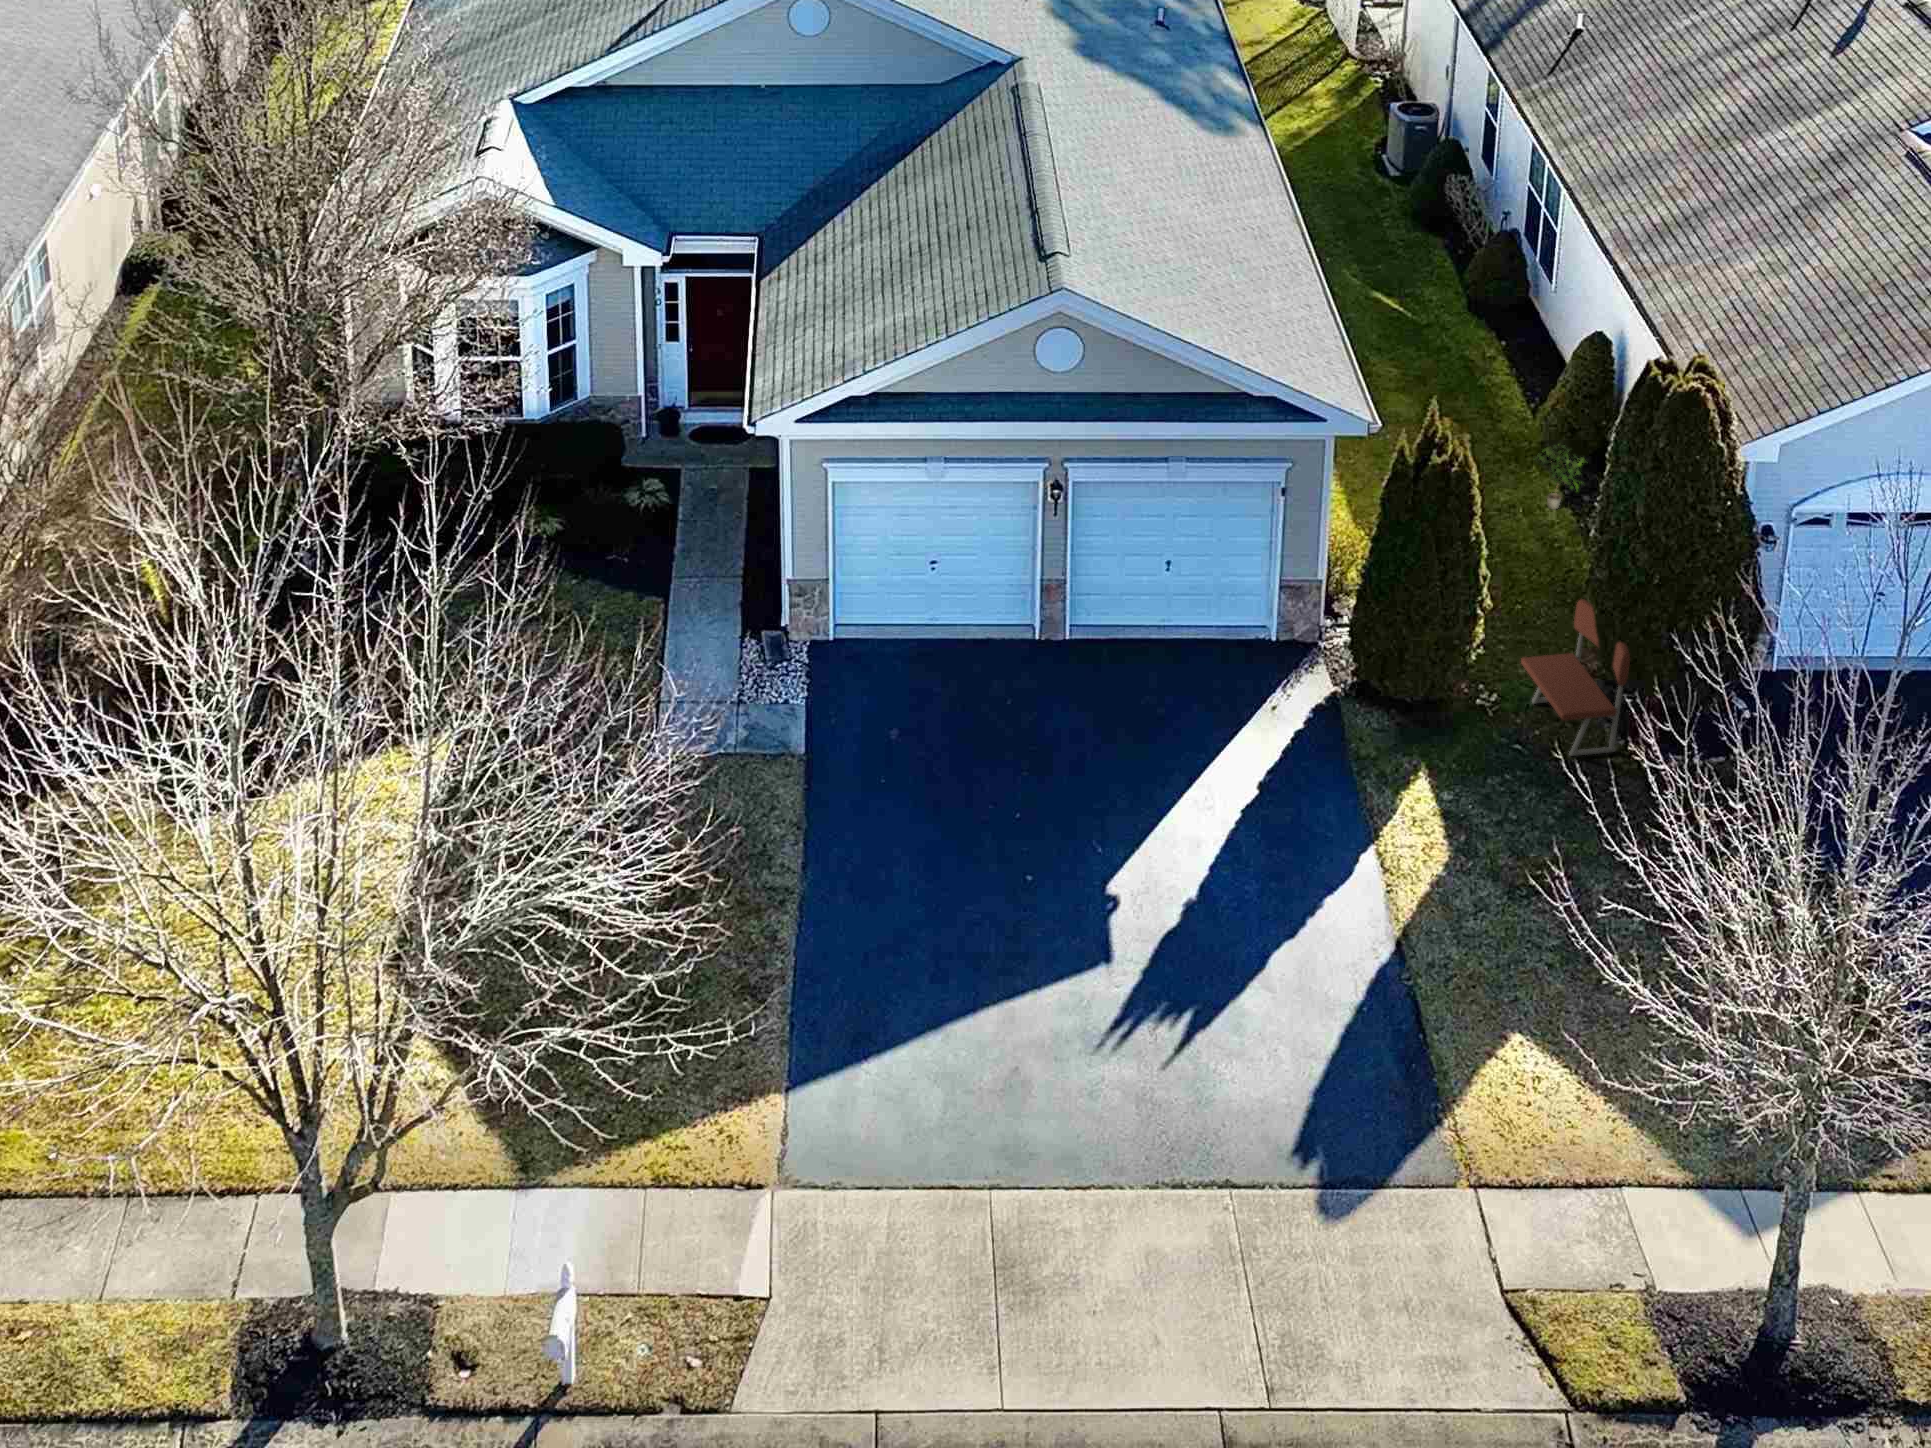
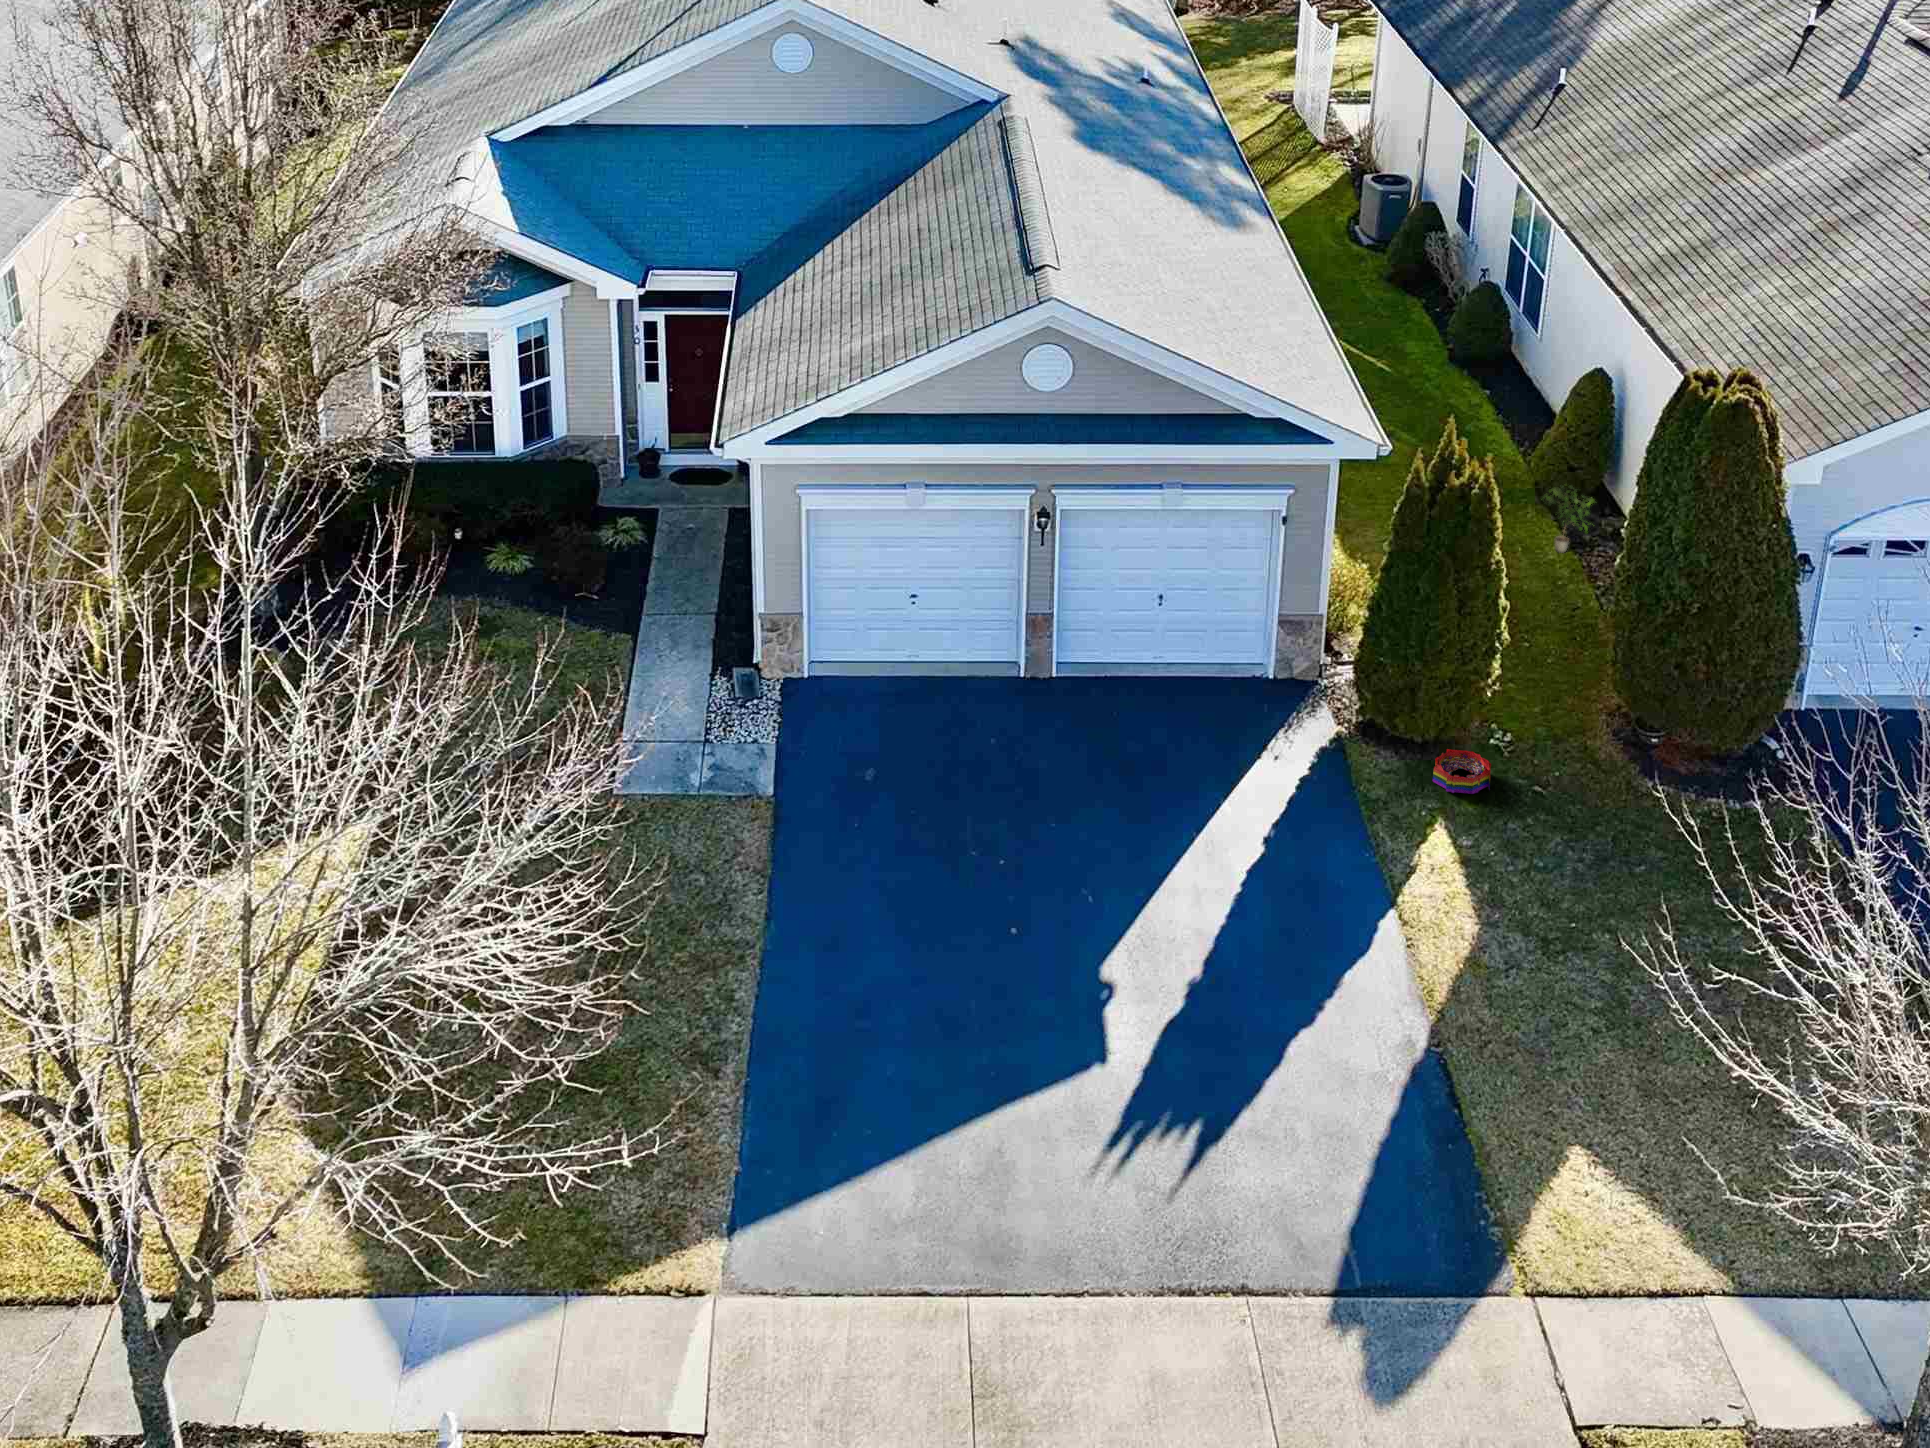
bench: present [1521,599,1630,756] -> none [1545,634,1668,803]
storage bin: none [1414,706,1469,748] -> present [1433,749,1491,794]

